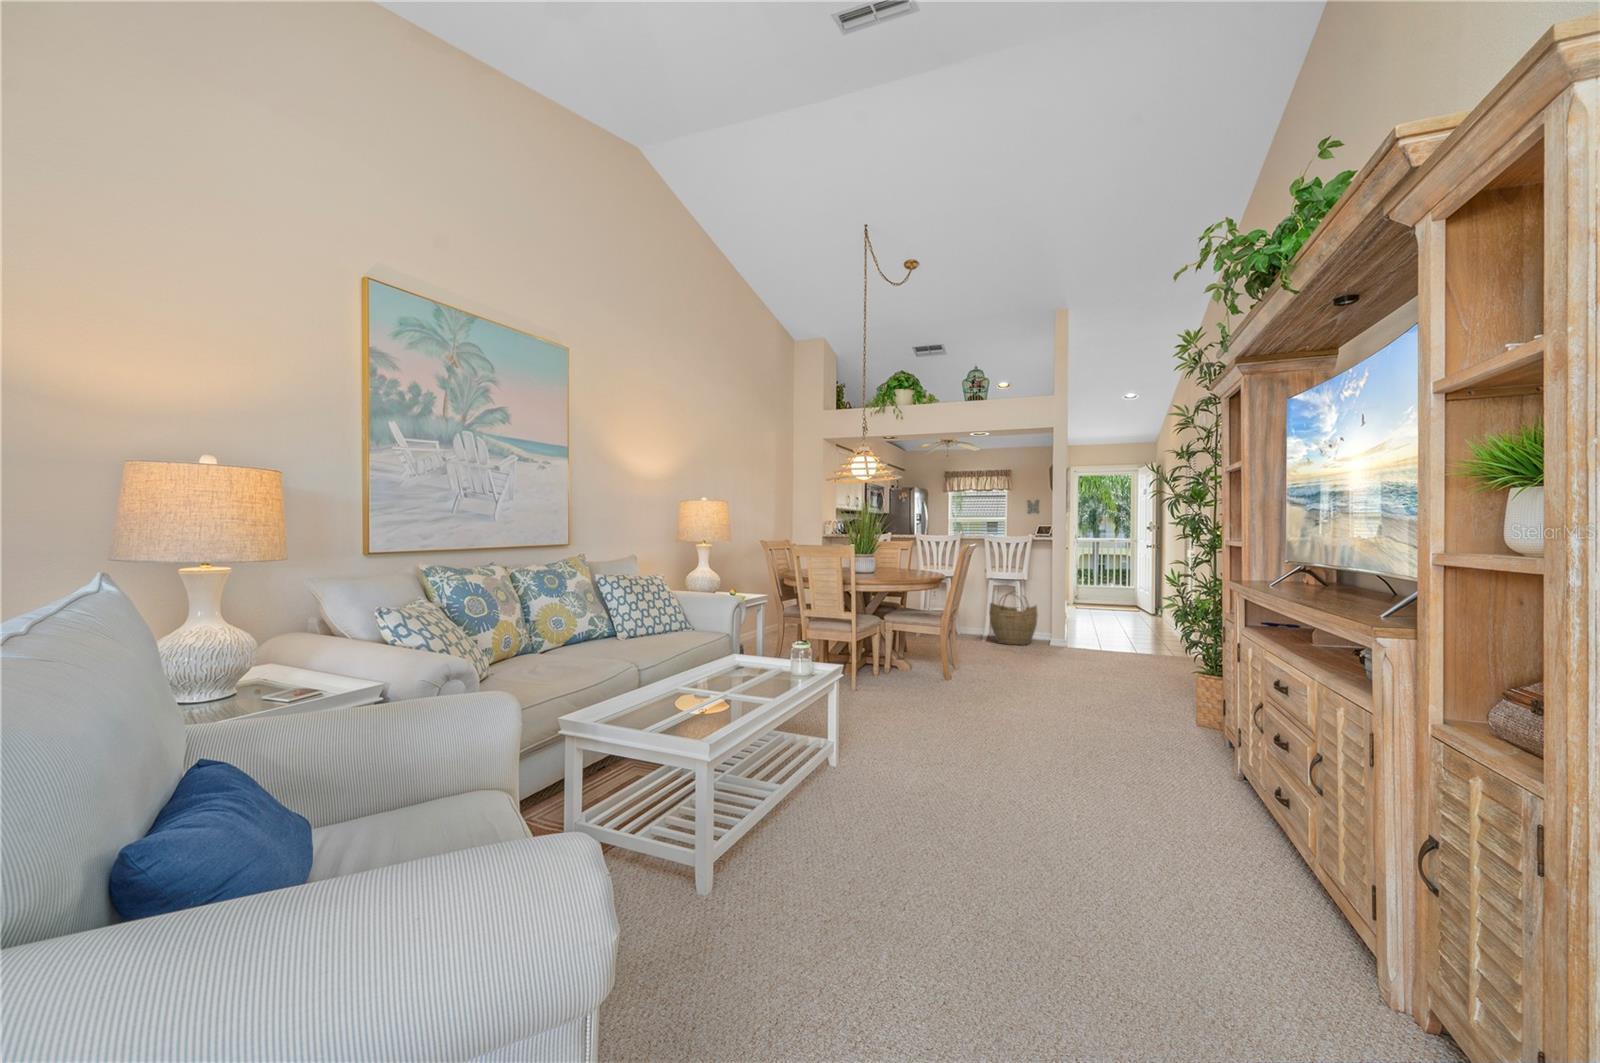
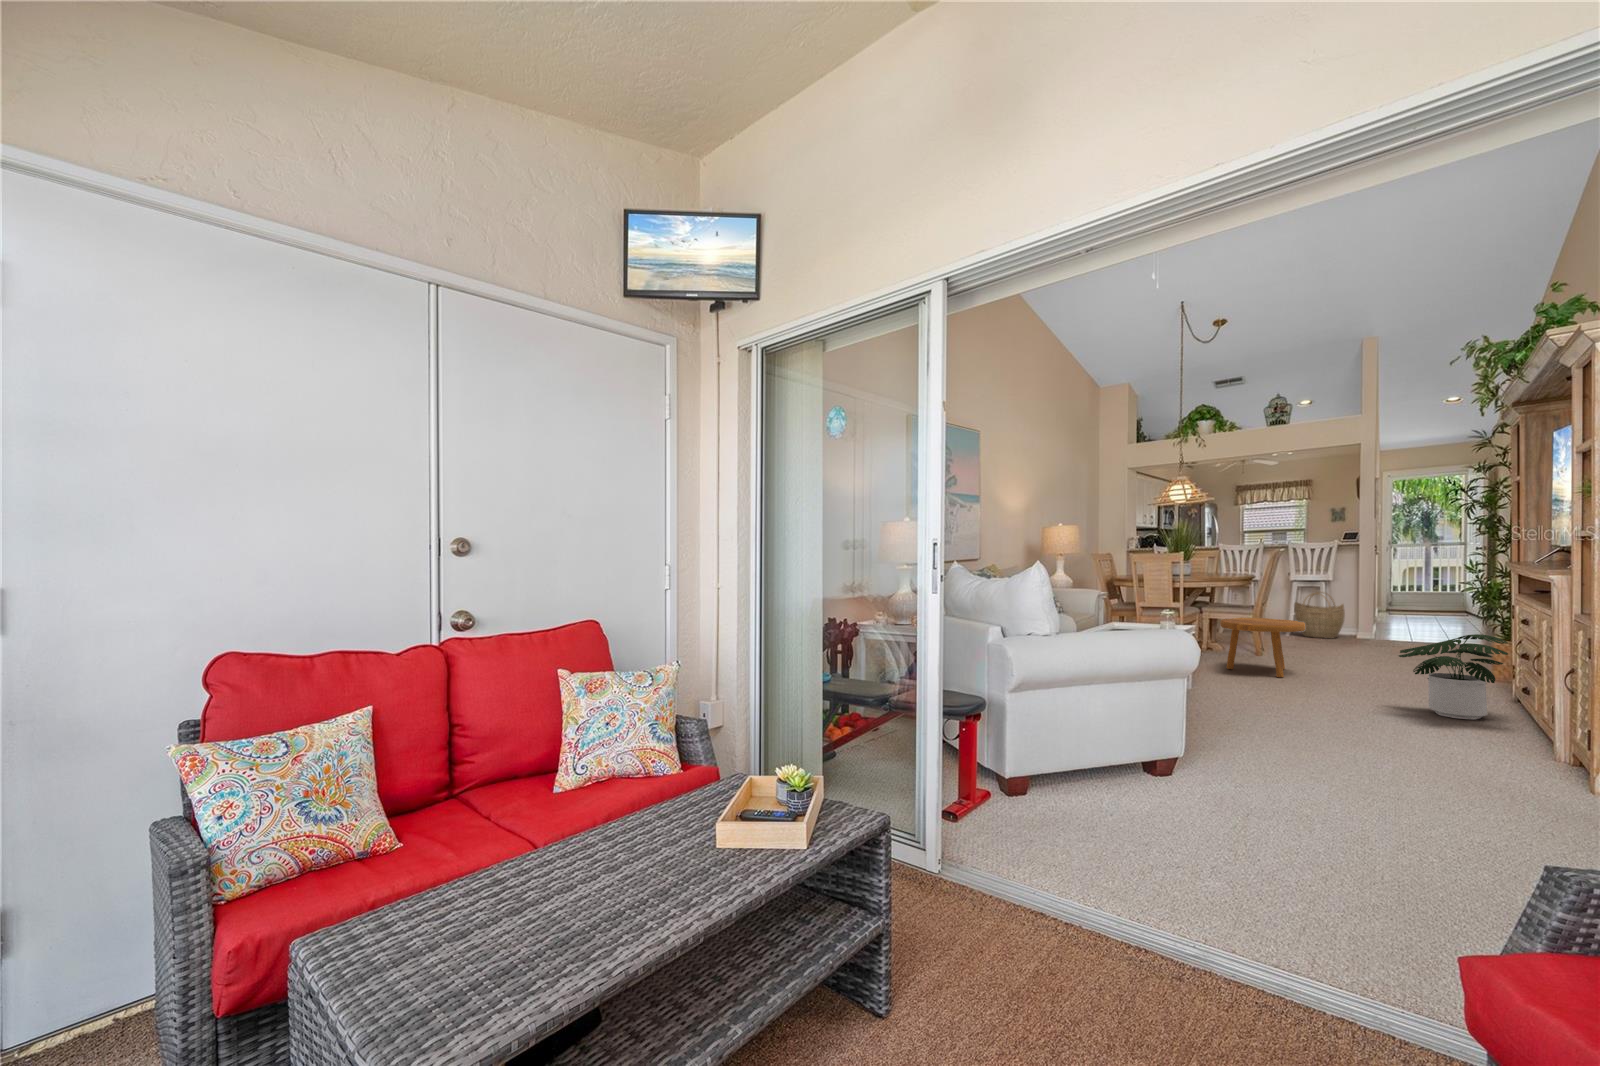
footstool: none [893,639,995,732] -> present [1220,618,1305,677]
potted plant: none [1113,689,1279,839] -> present [1399,634,1508,720]

